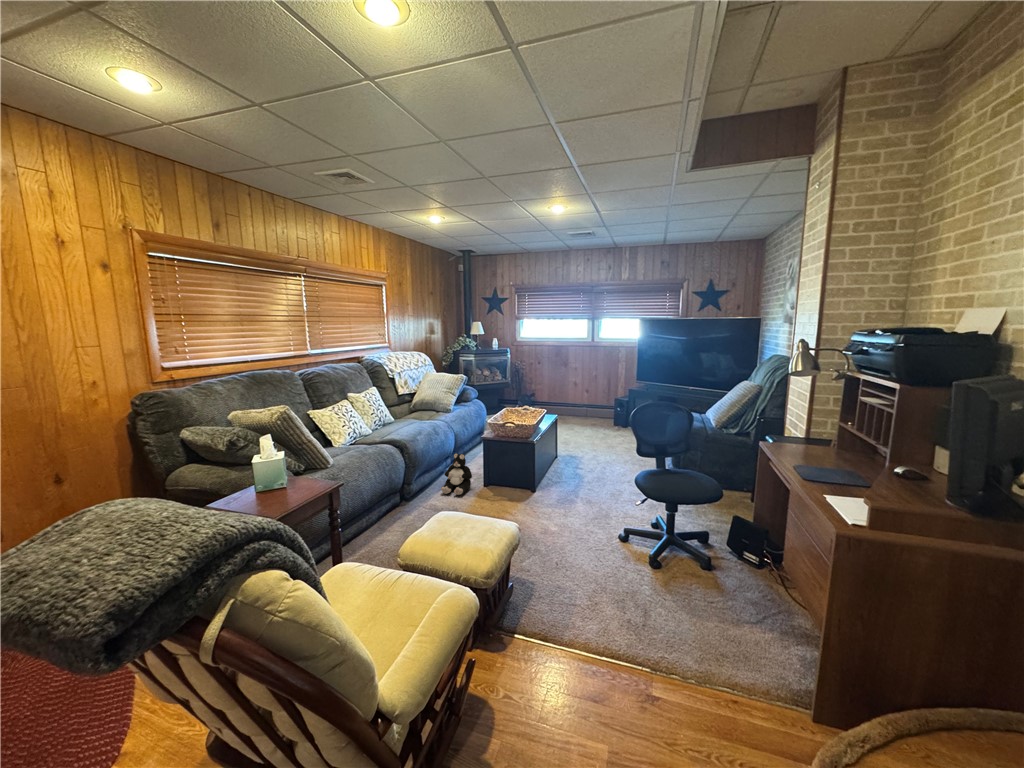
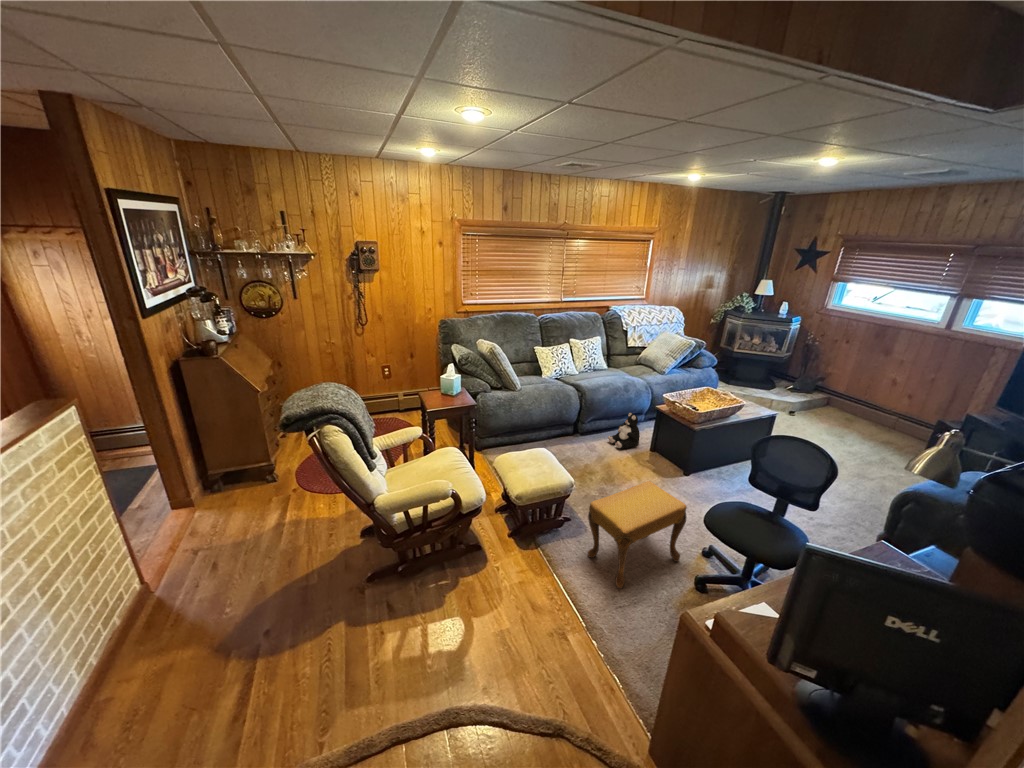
footstool: none [560,492,624,612] -> present [588,481,687,589]

